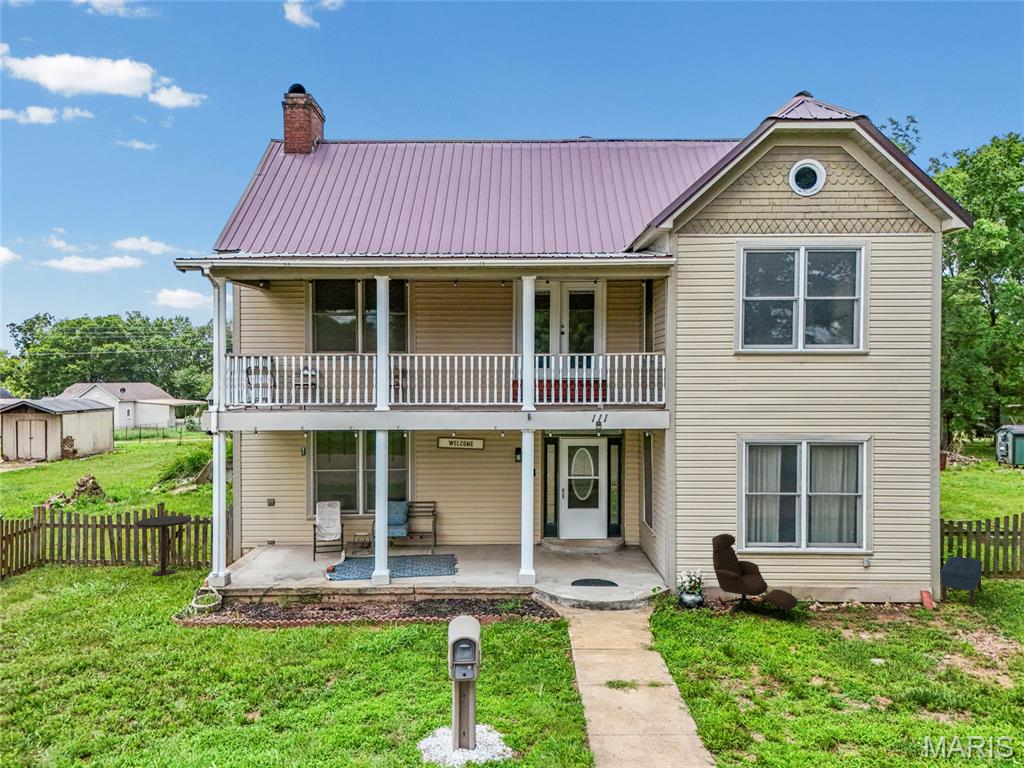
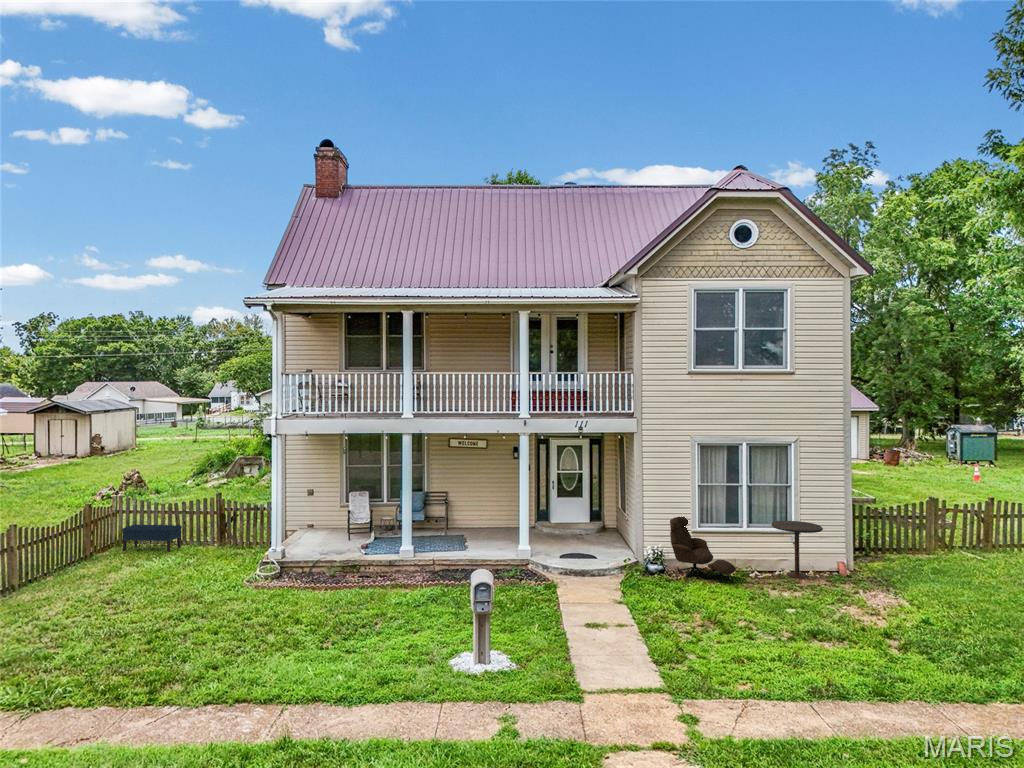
pedestal table: present [135,516,192,576] -> present [772,521,823,579]
bench: present [940,556,982,607] -> present [122,524,182,552]

